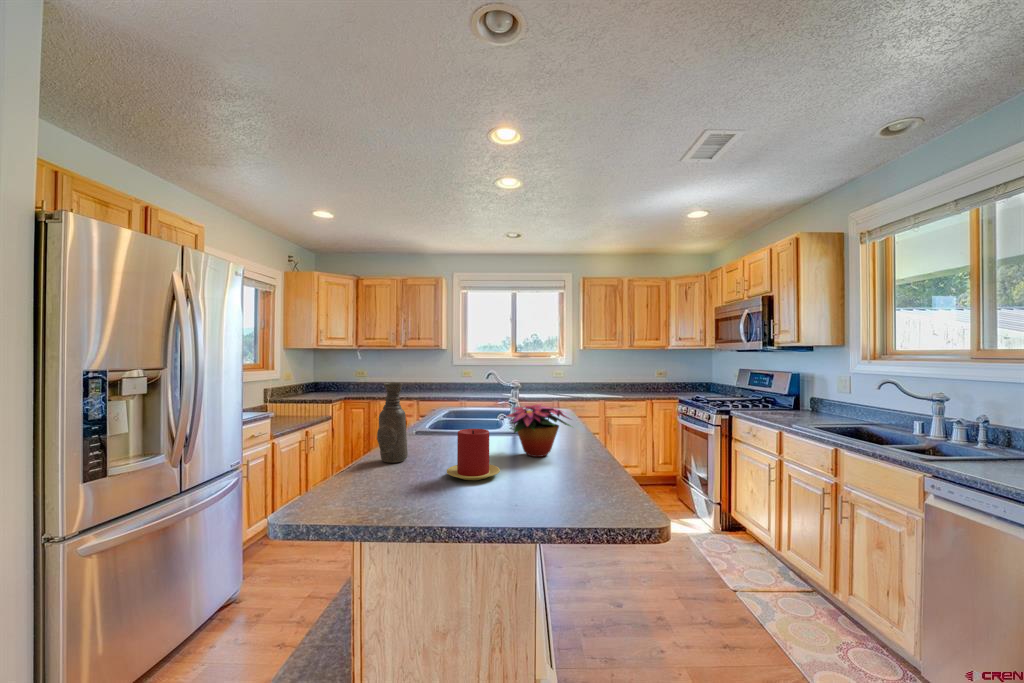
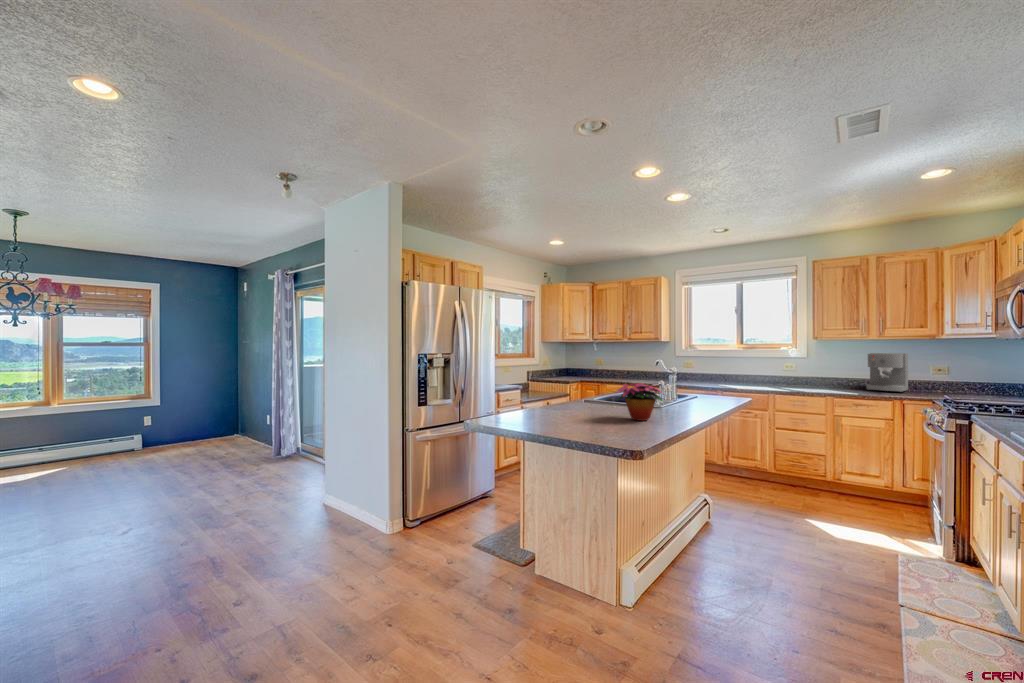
coffee maker: none [622,360,647,393] -> present [866,353,908,392]
vase: present [377,383,408,462] -> none [536,364,556,413]
candle: present [447,429,500,480] -> none [561,394,595,425]

